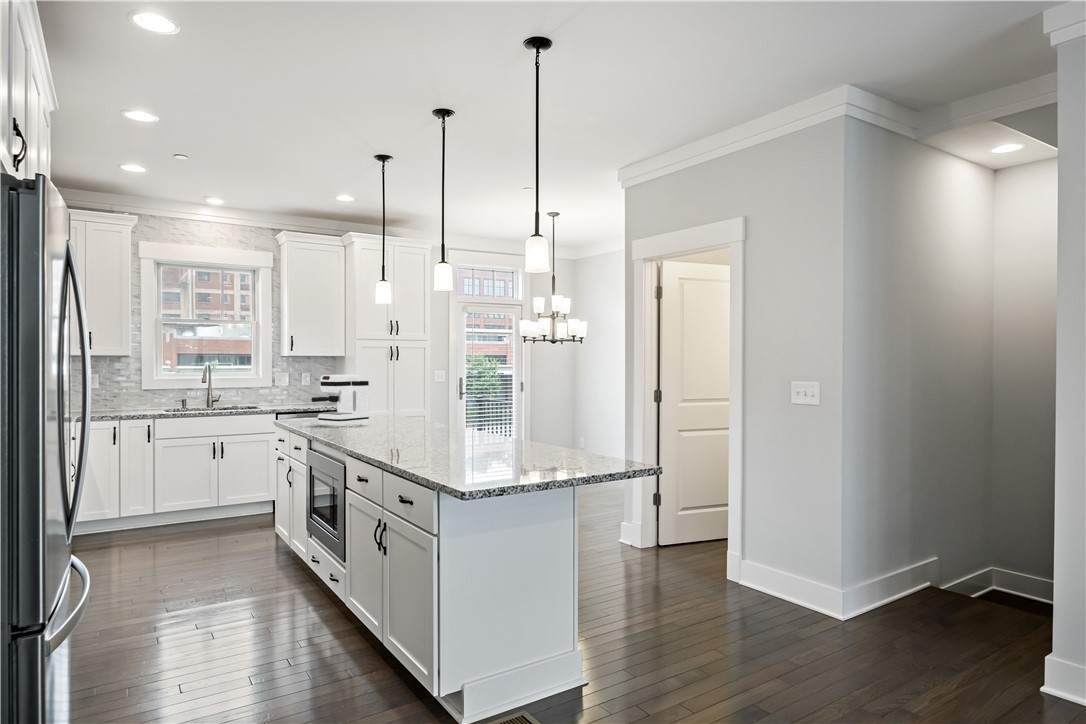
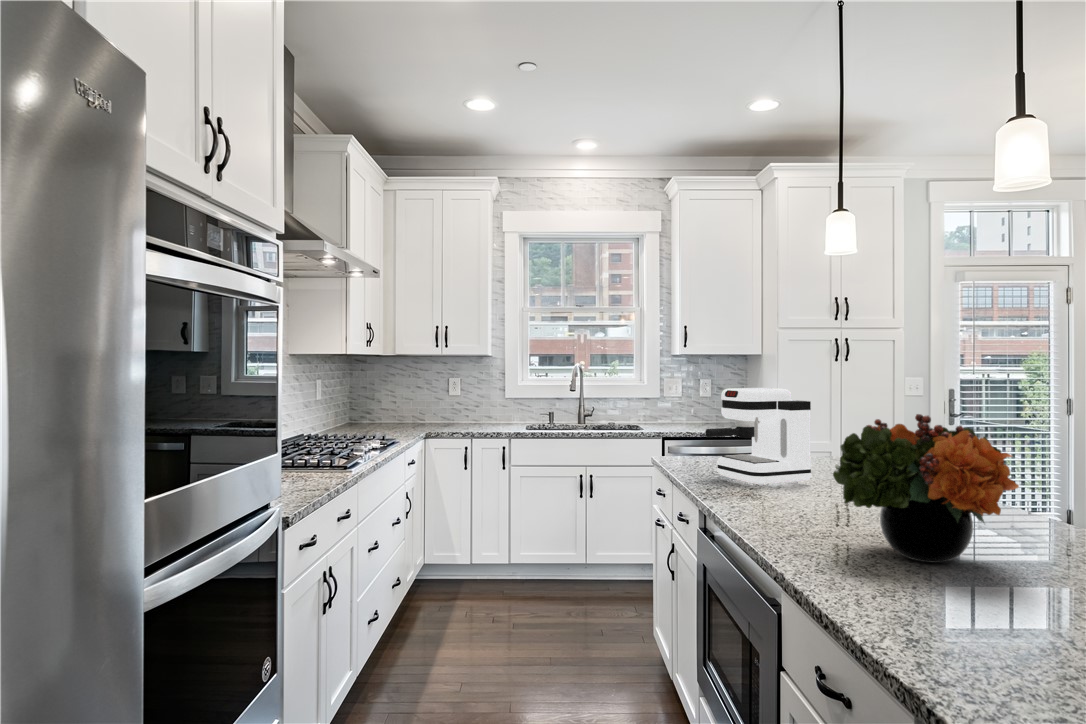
flower arrangement: none [370,381,439,440] -> present [833,414,1019,563]

